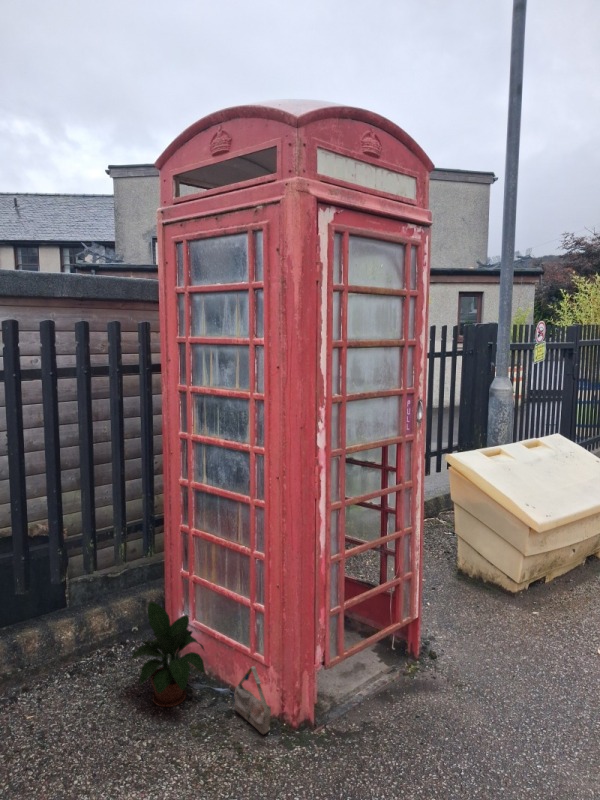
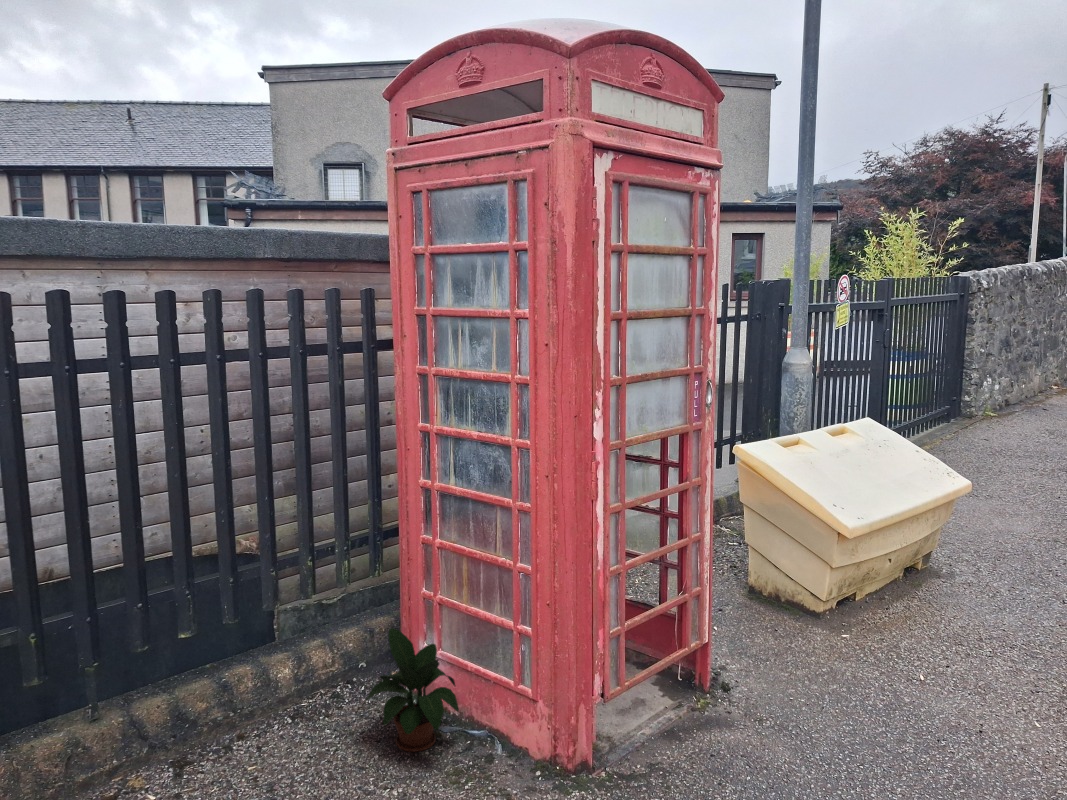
bag: present [234,666,271,734] -> none [495,700,542,779]

